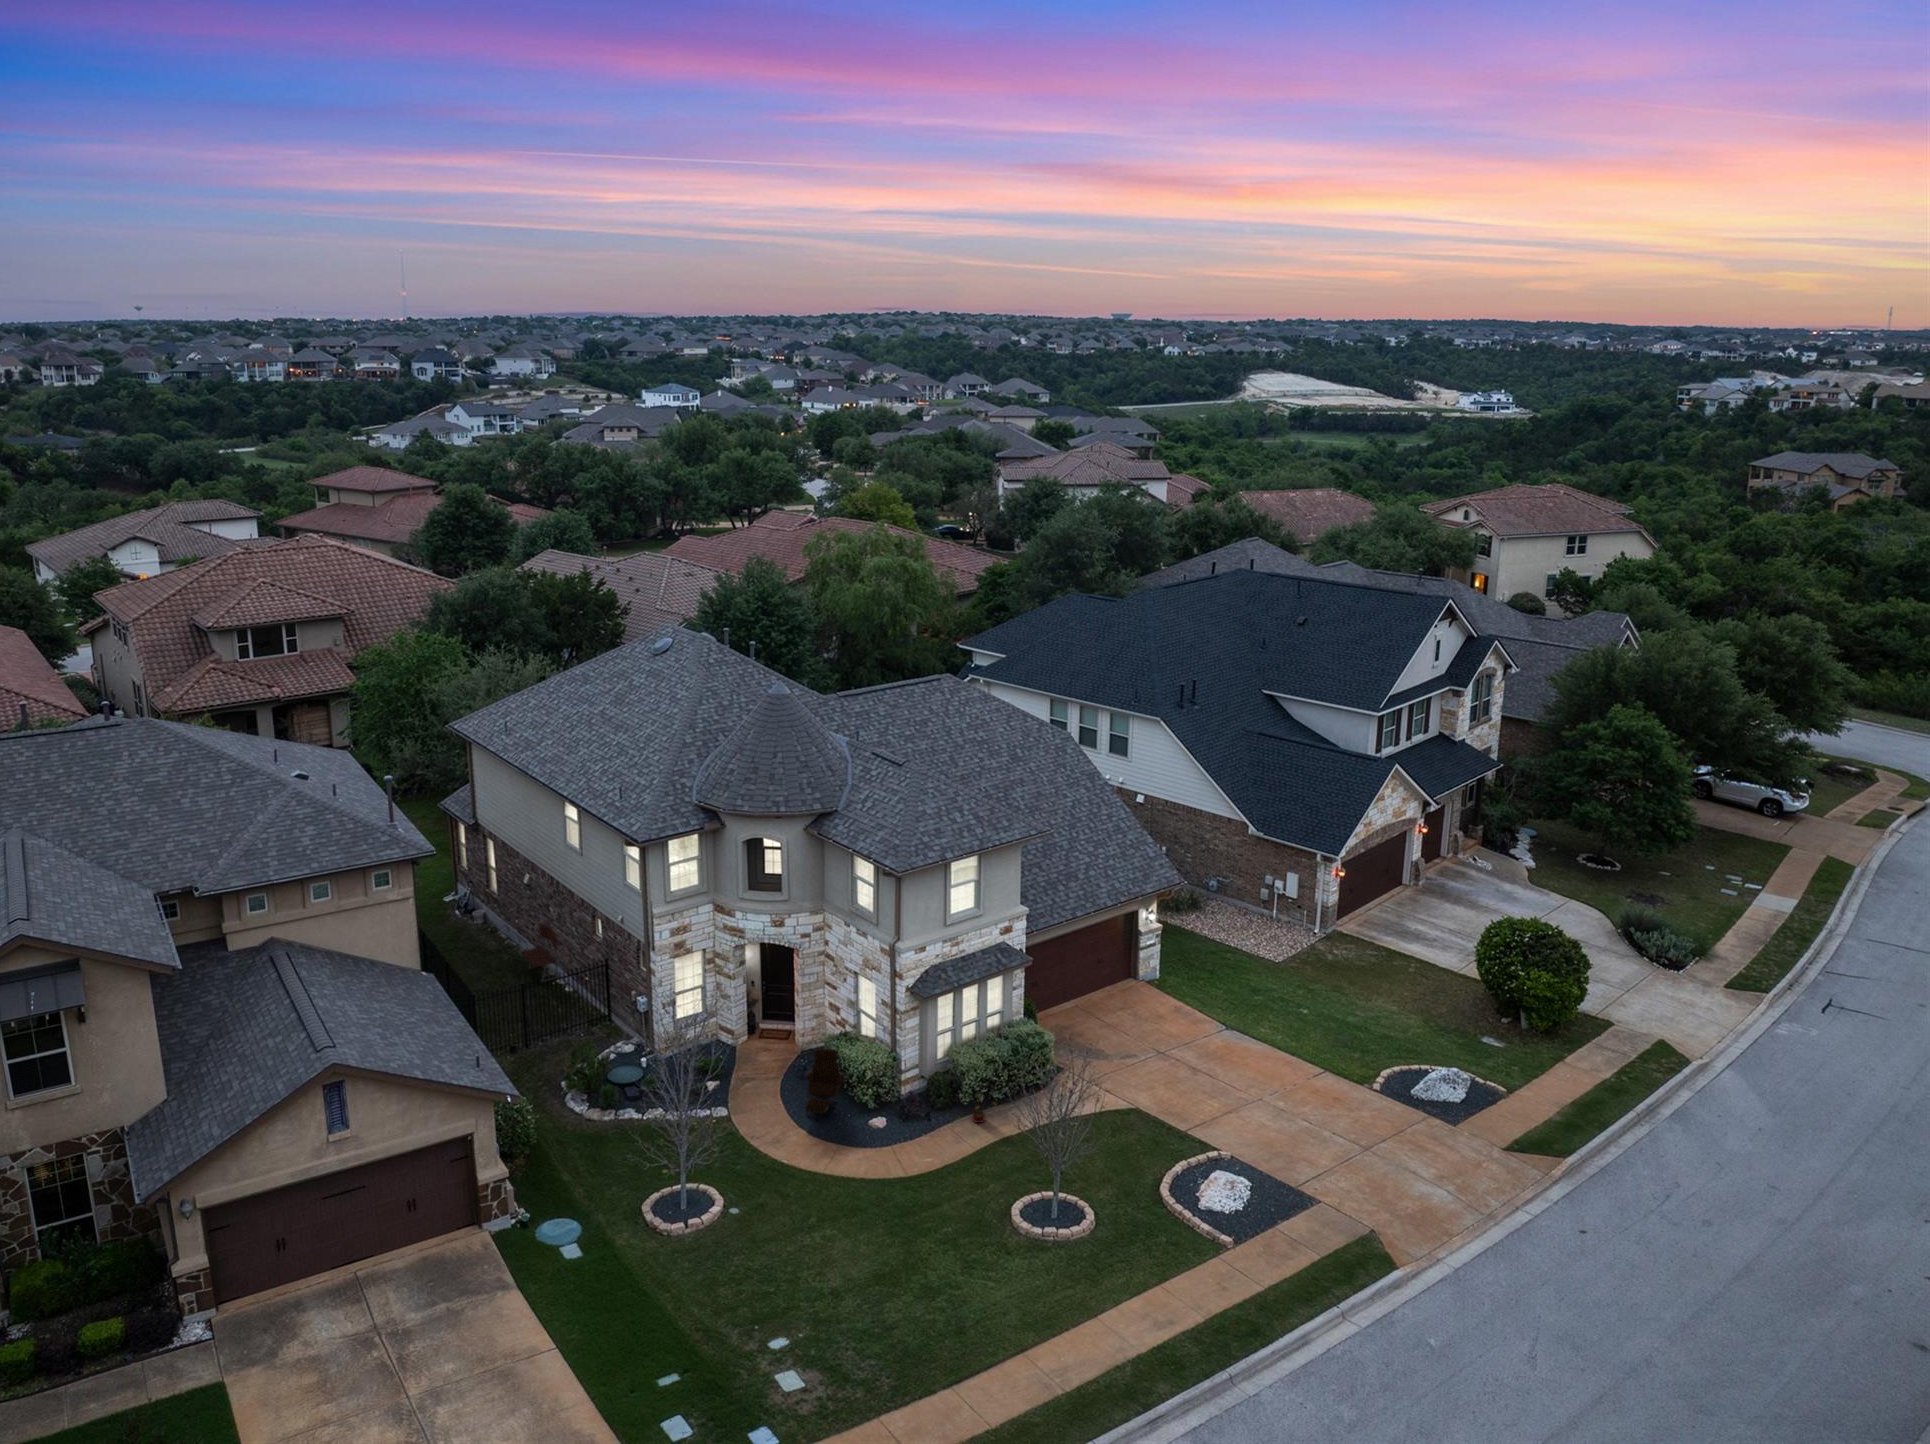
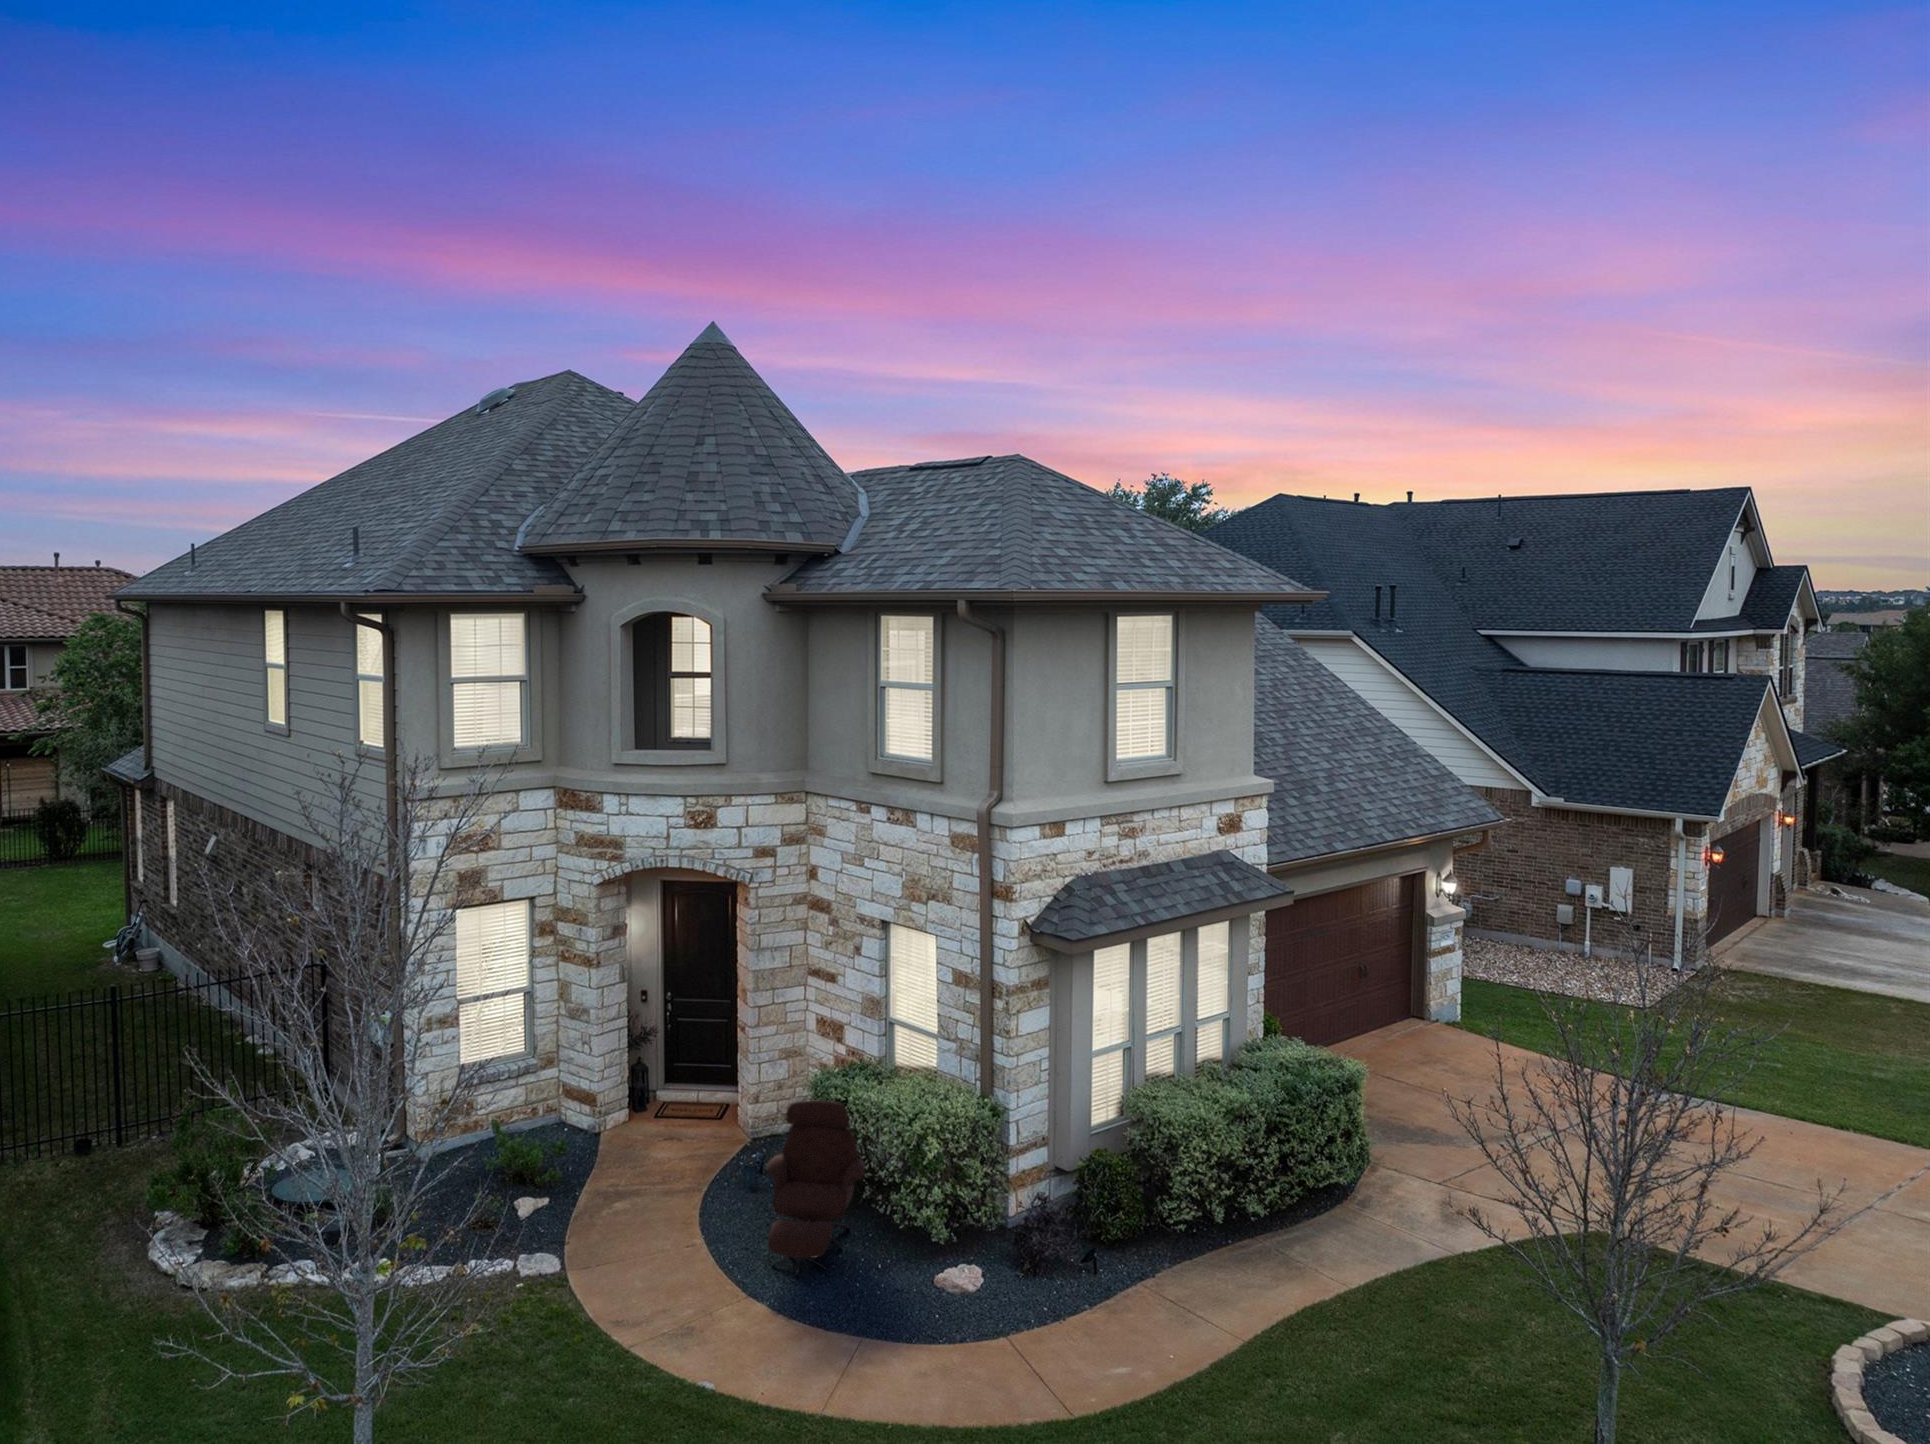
bench: present [521,924,558,982] -> none [155,922,229,1037]
decorative plant: present [971,1095,996,1123] -> none [1167,1189,1260,1275]

